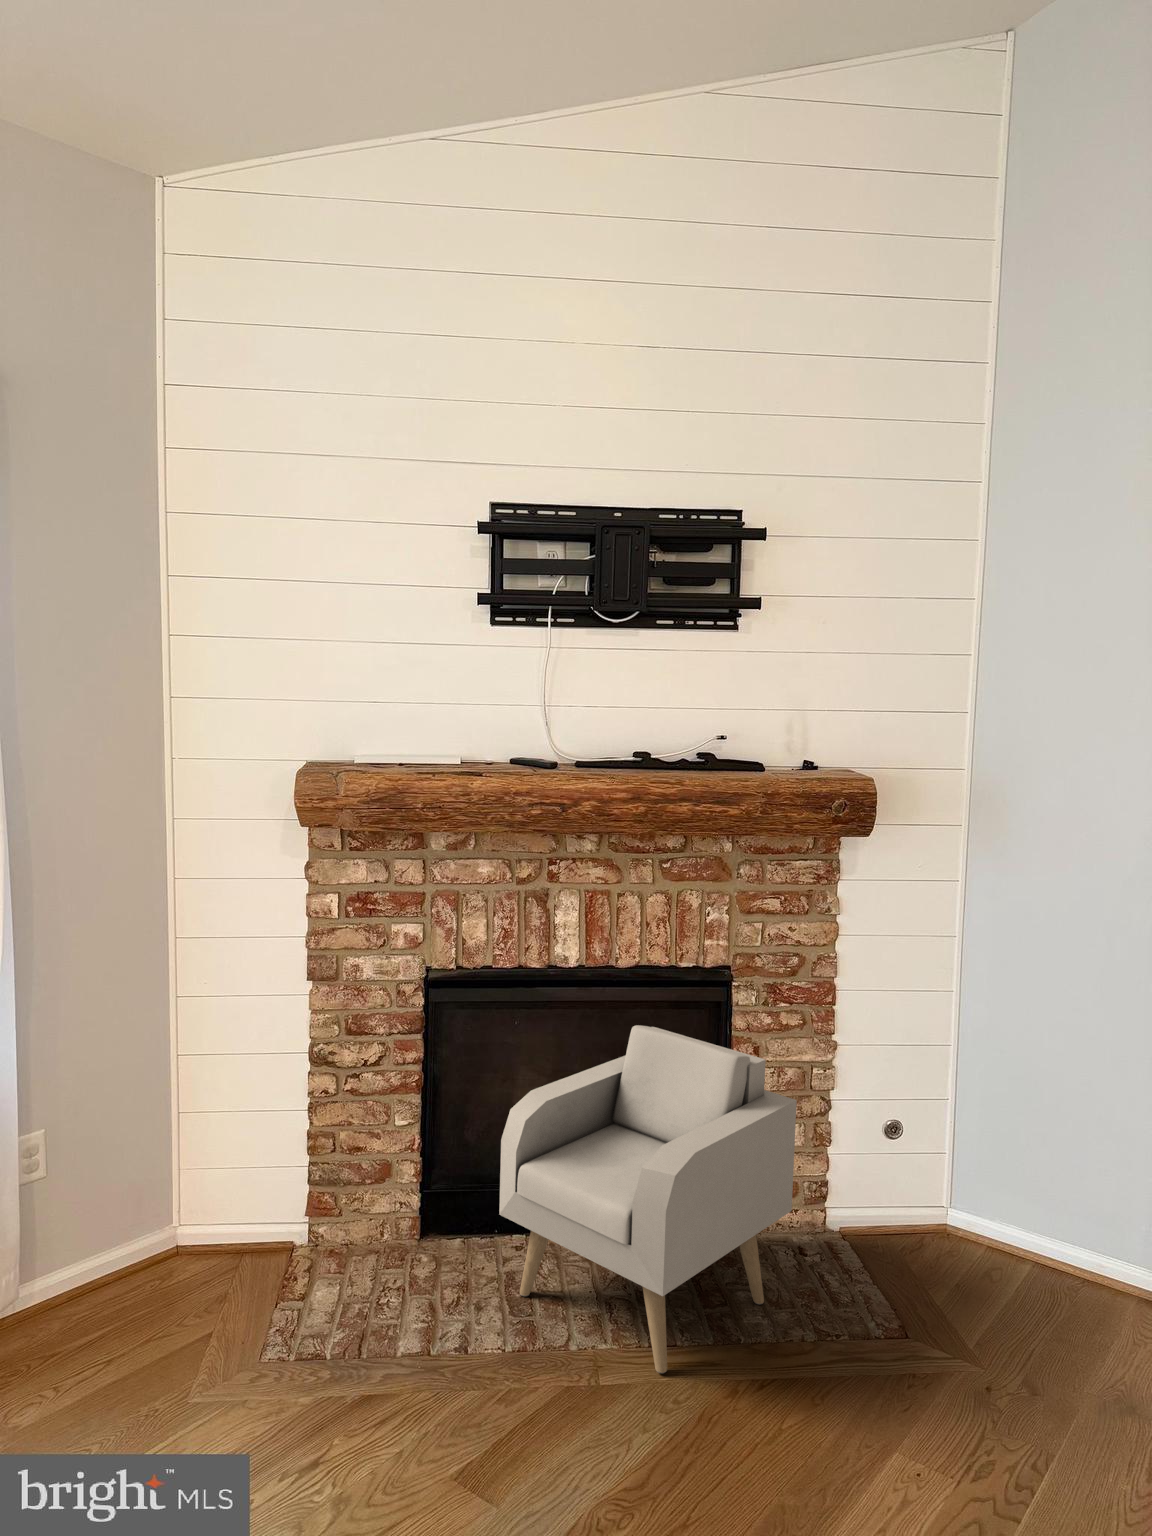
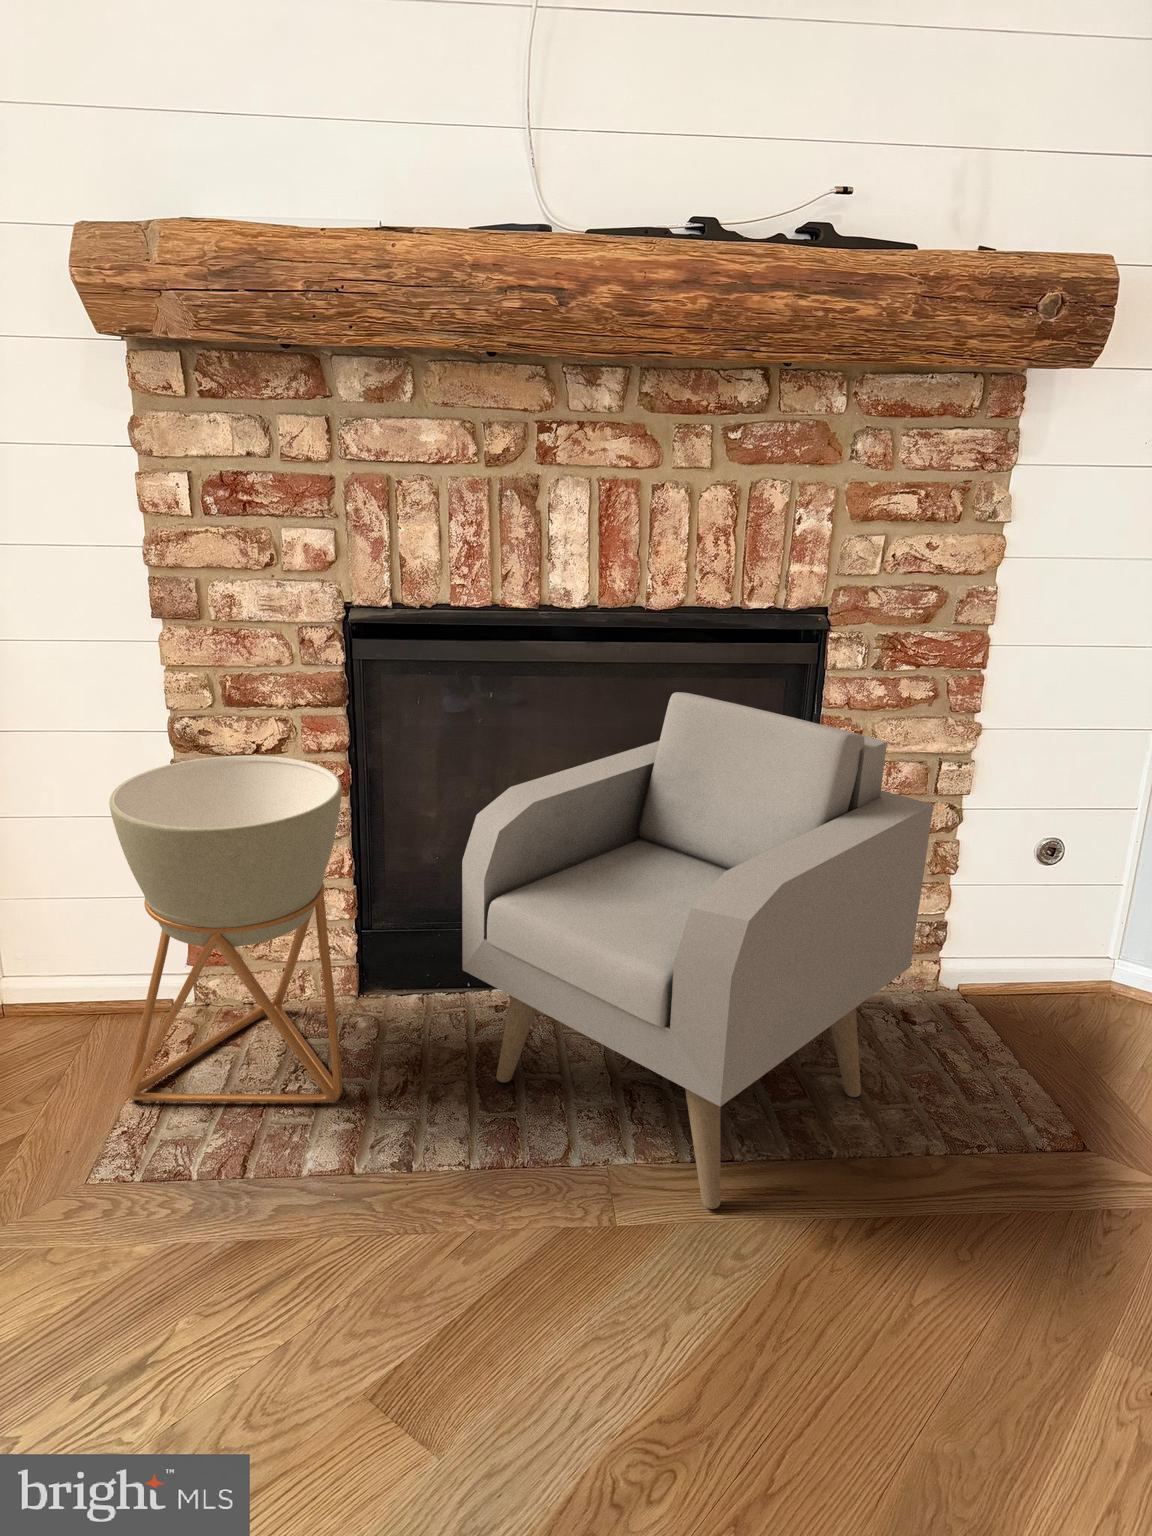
planter: none [275,1069,425,1310] -> present [109,755,342,1103]

